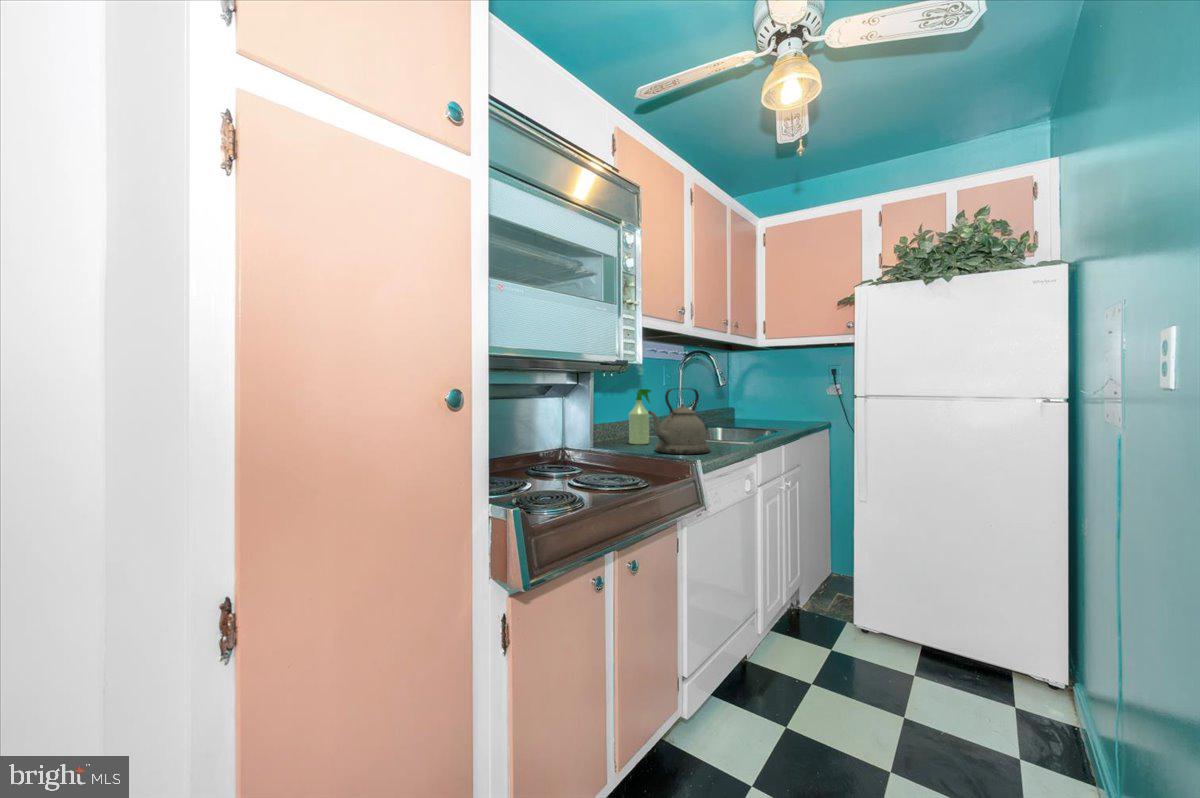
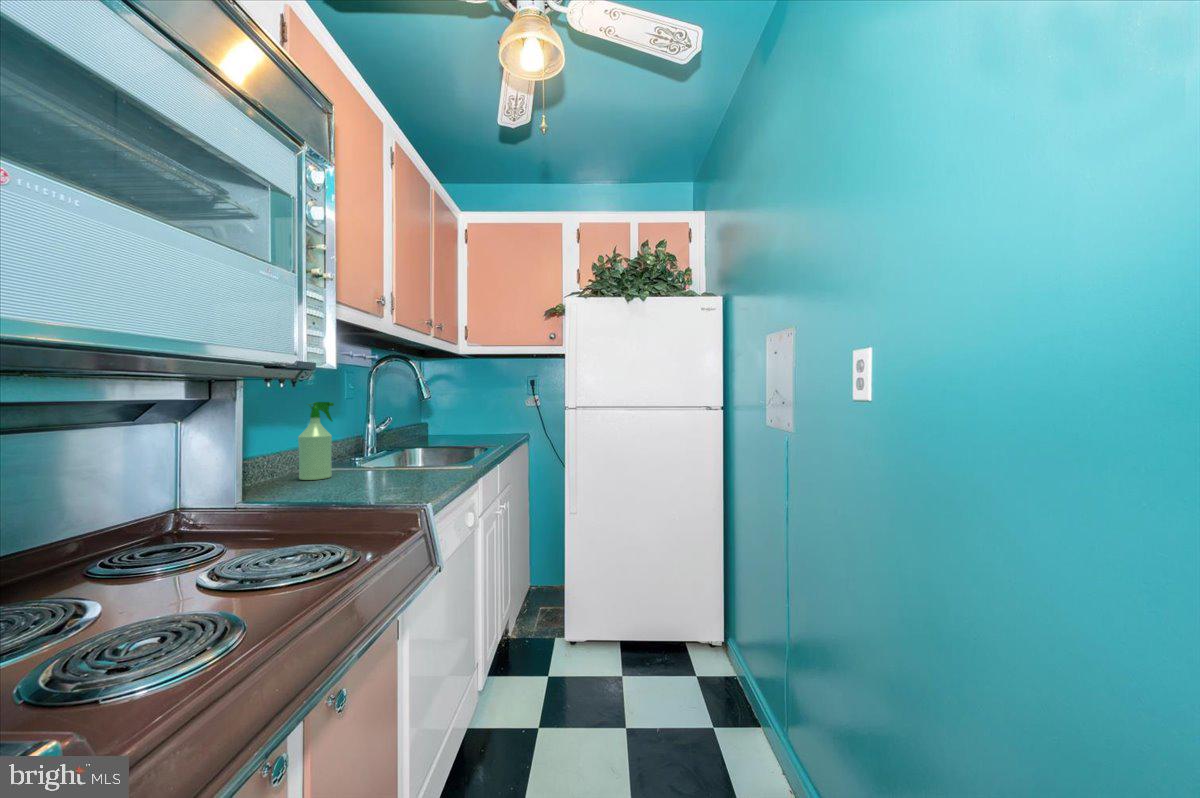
kettle: present [648,388,711,454] -> none [338,401,426,490]

